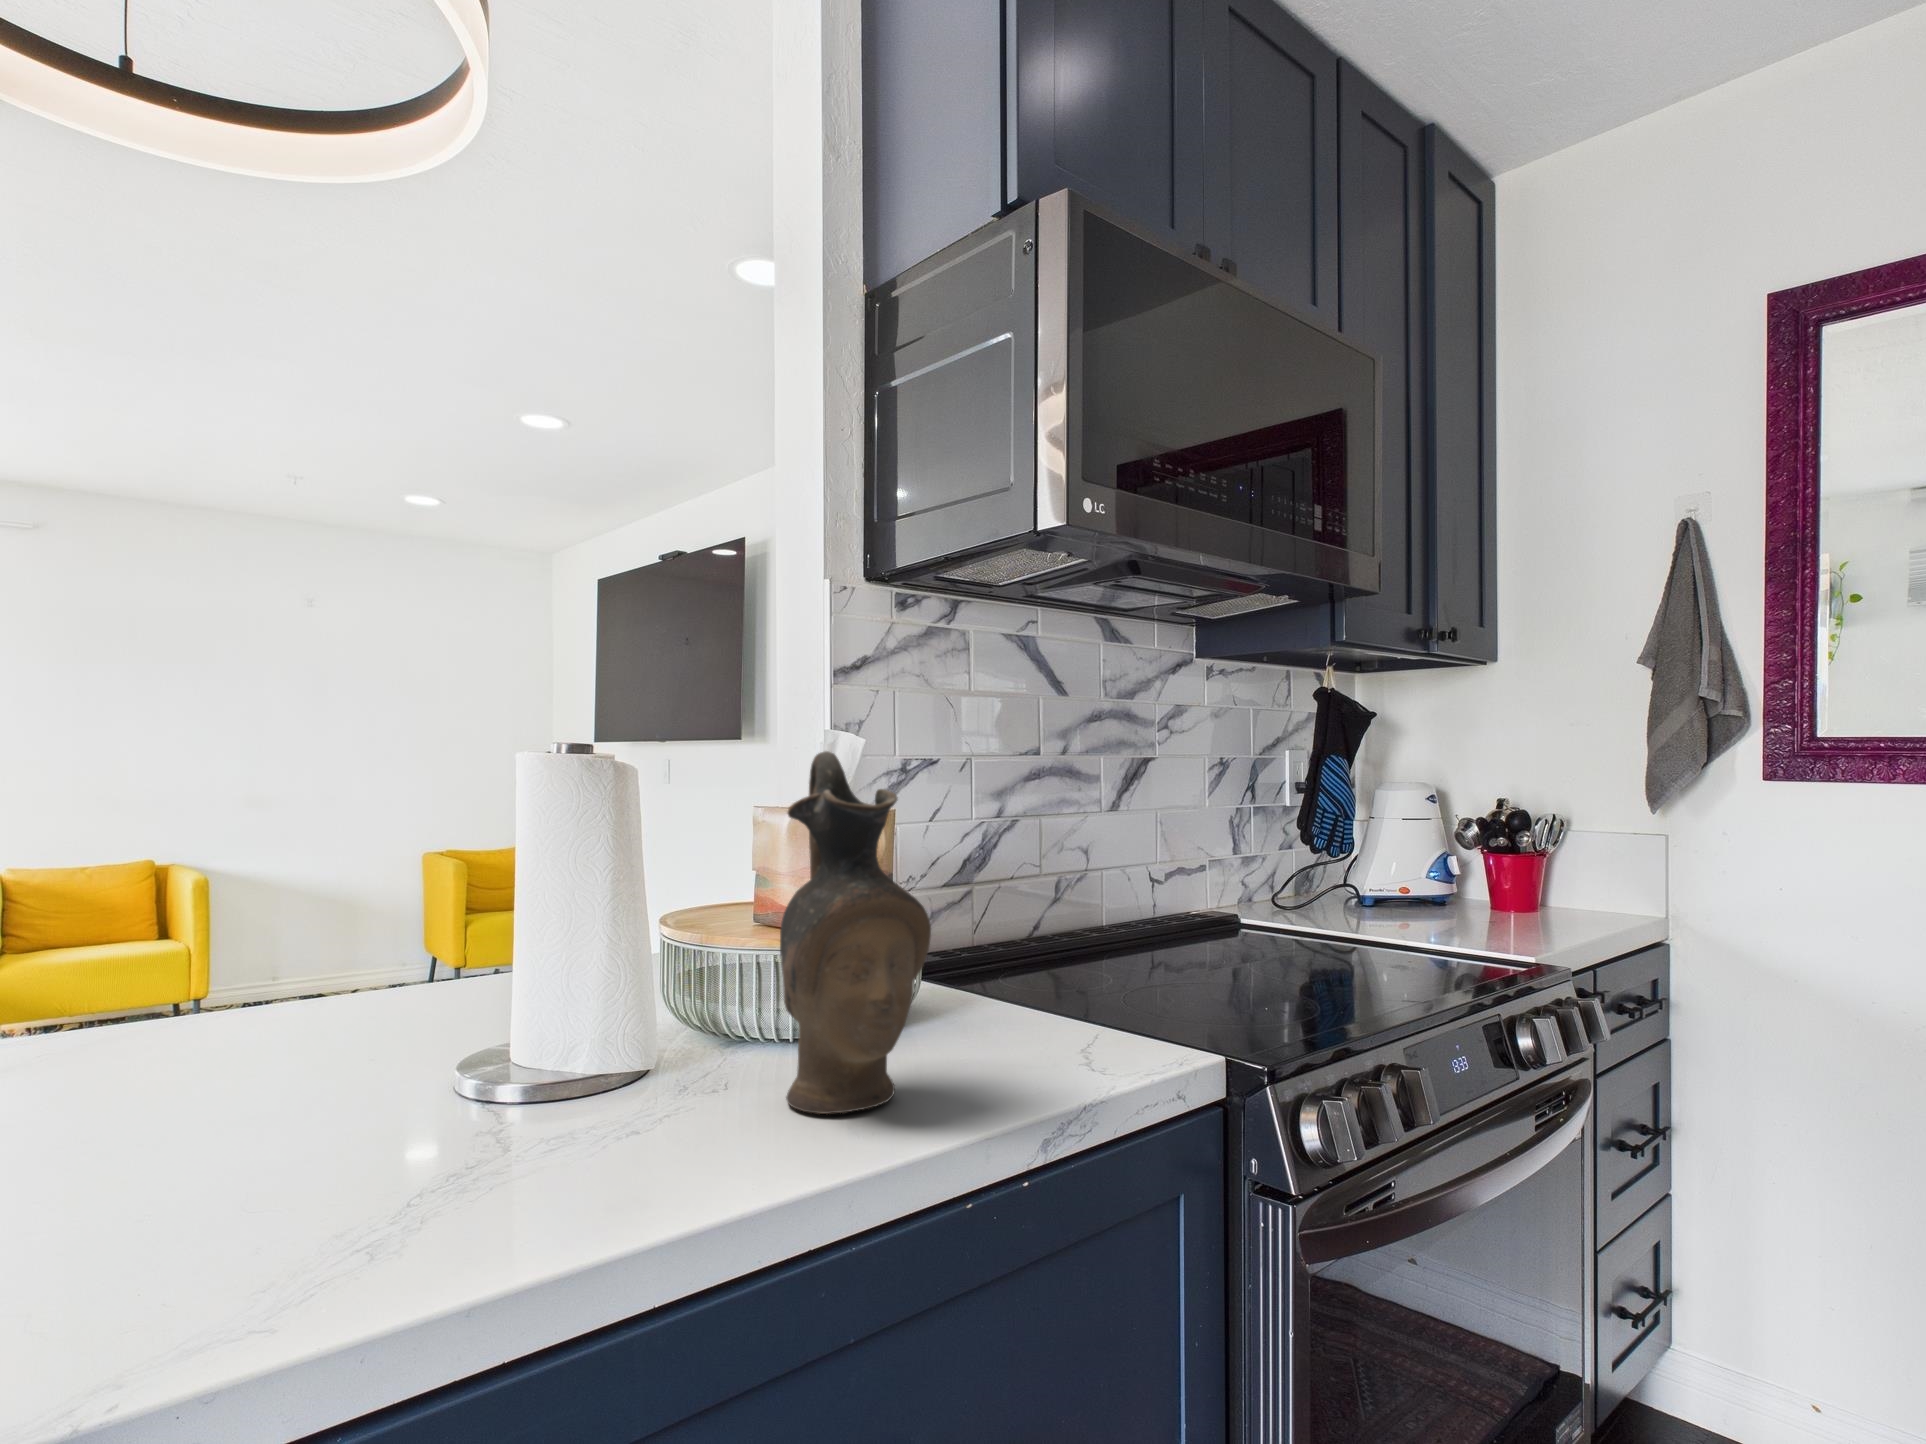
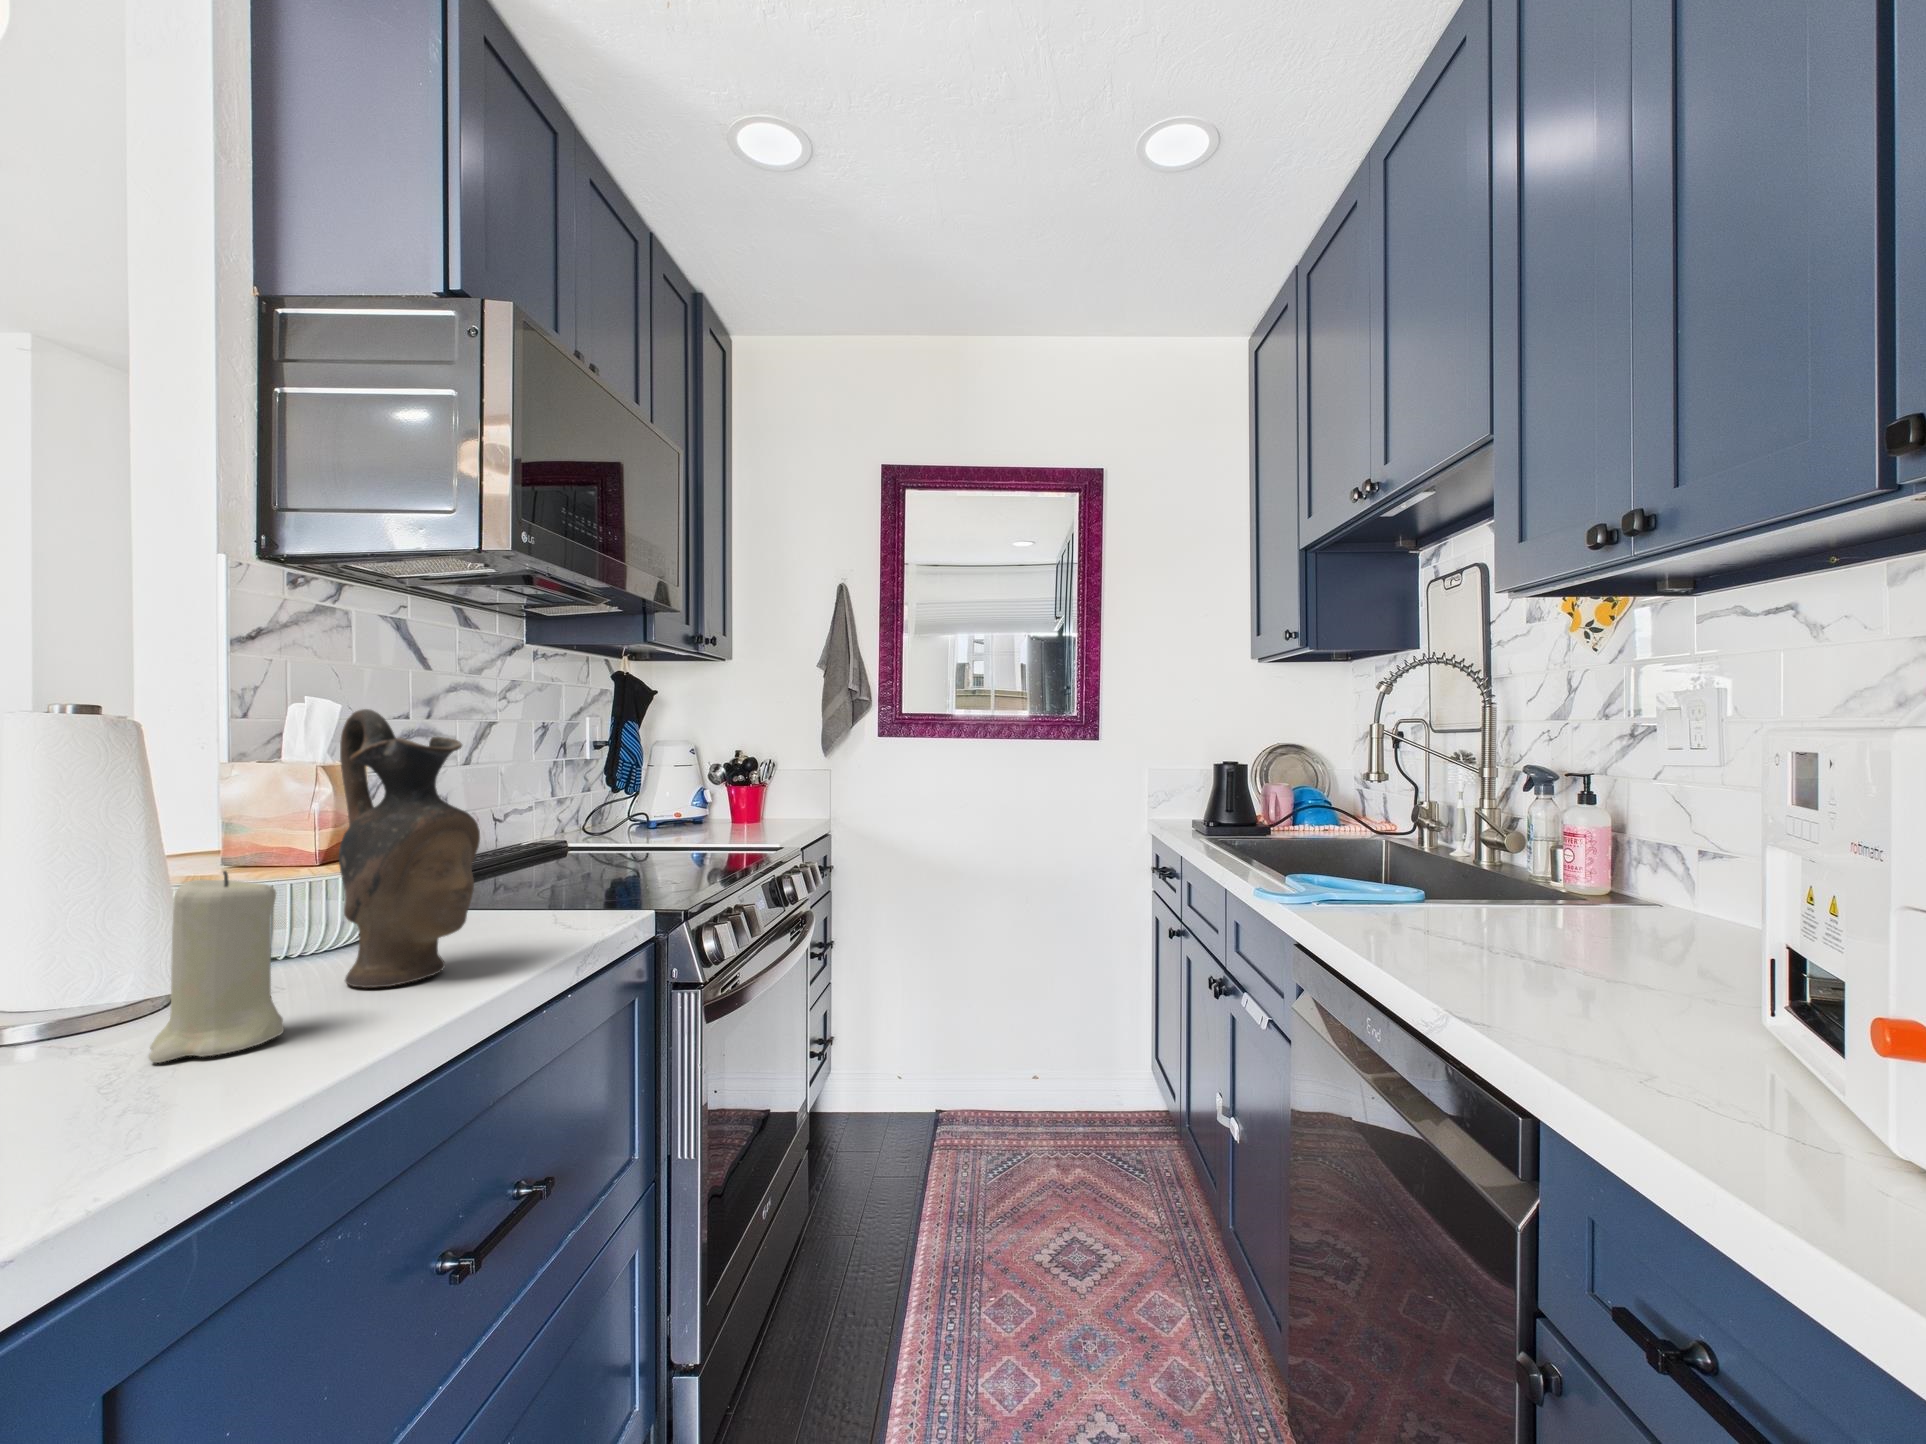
candle: none [523,948,663,1173] -> present [149,871,284,1063]

